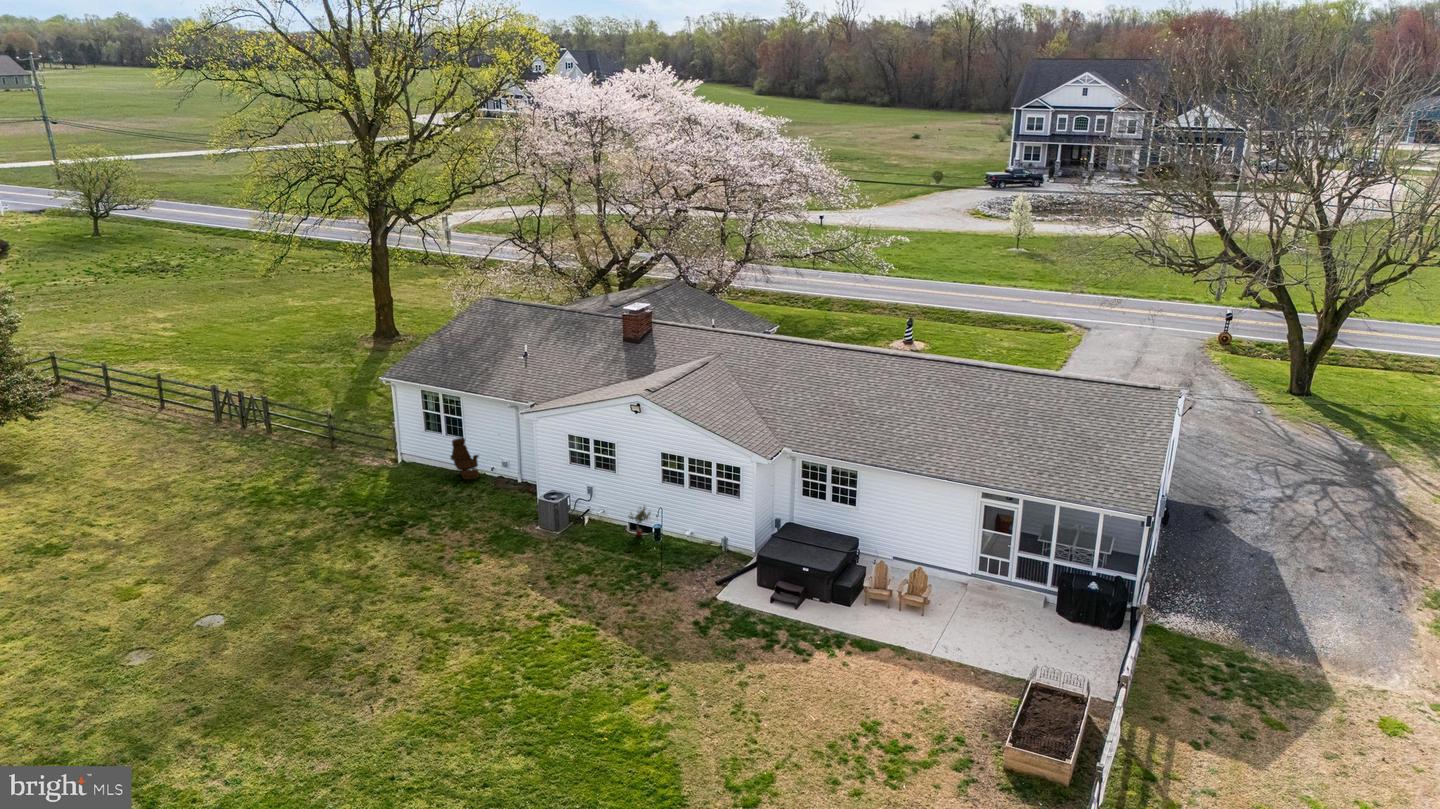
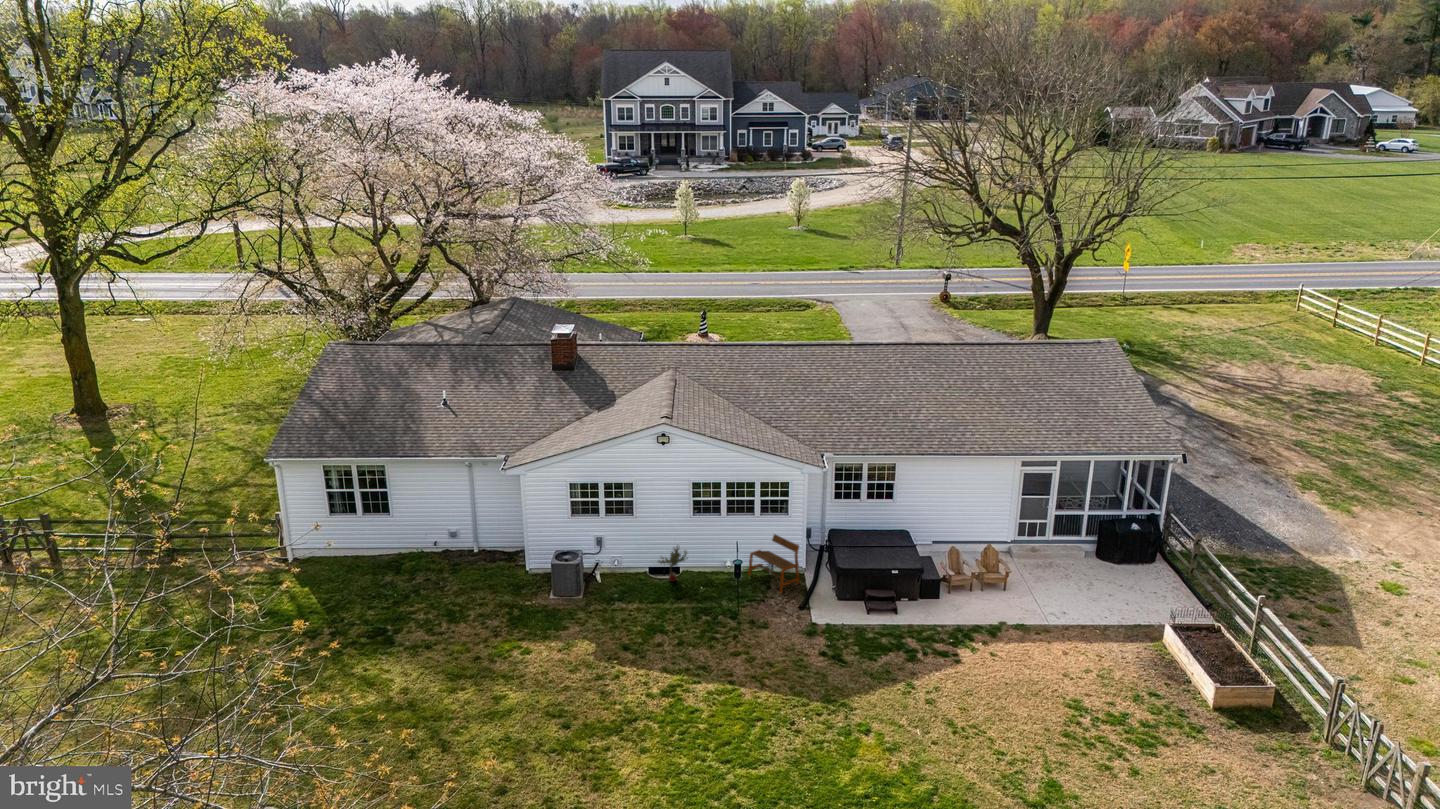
lounge chair: present [451,438,480,480] -> none [376,511,425,569]
bench: none [702,510,737,567] -> present [748,534,800,593]

